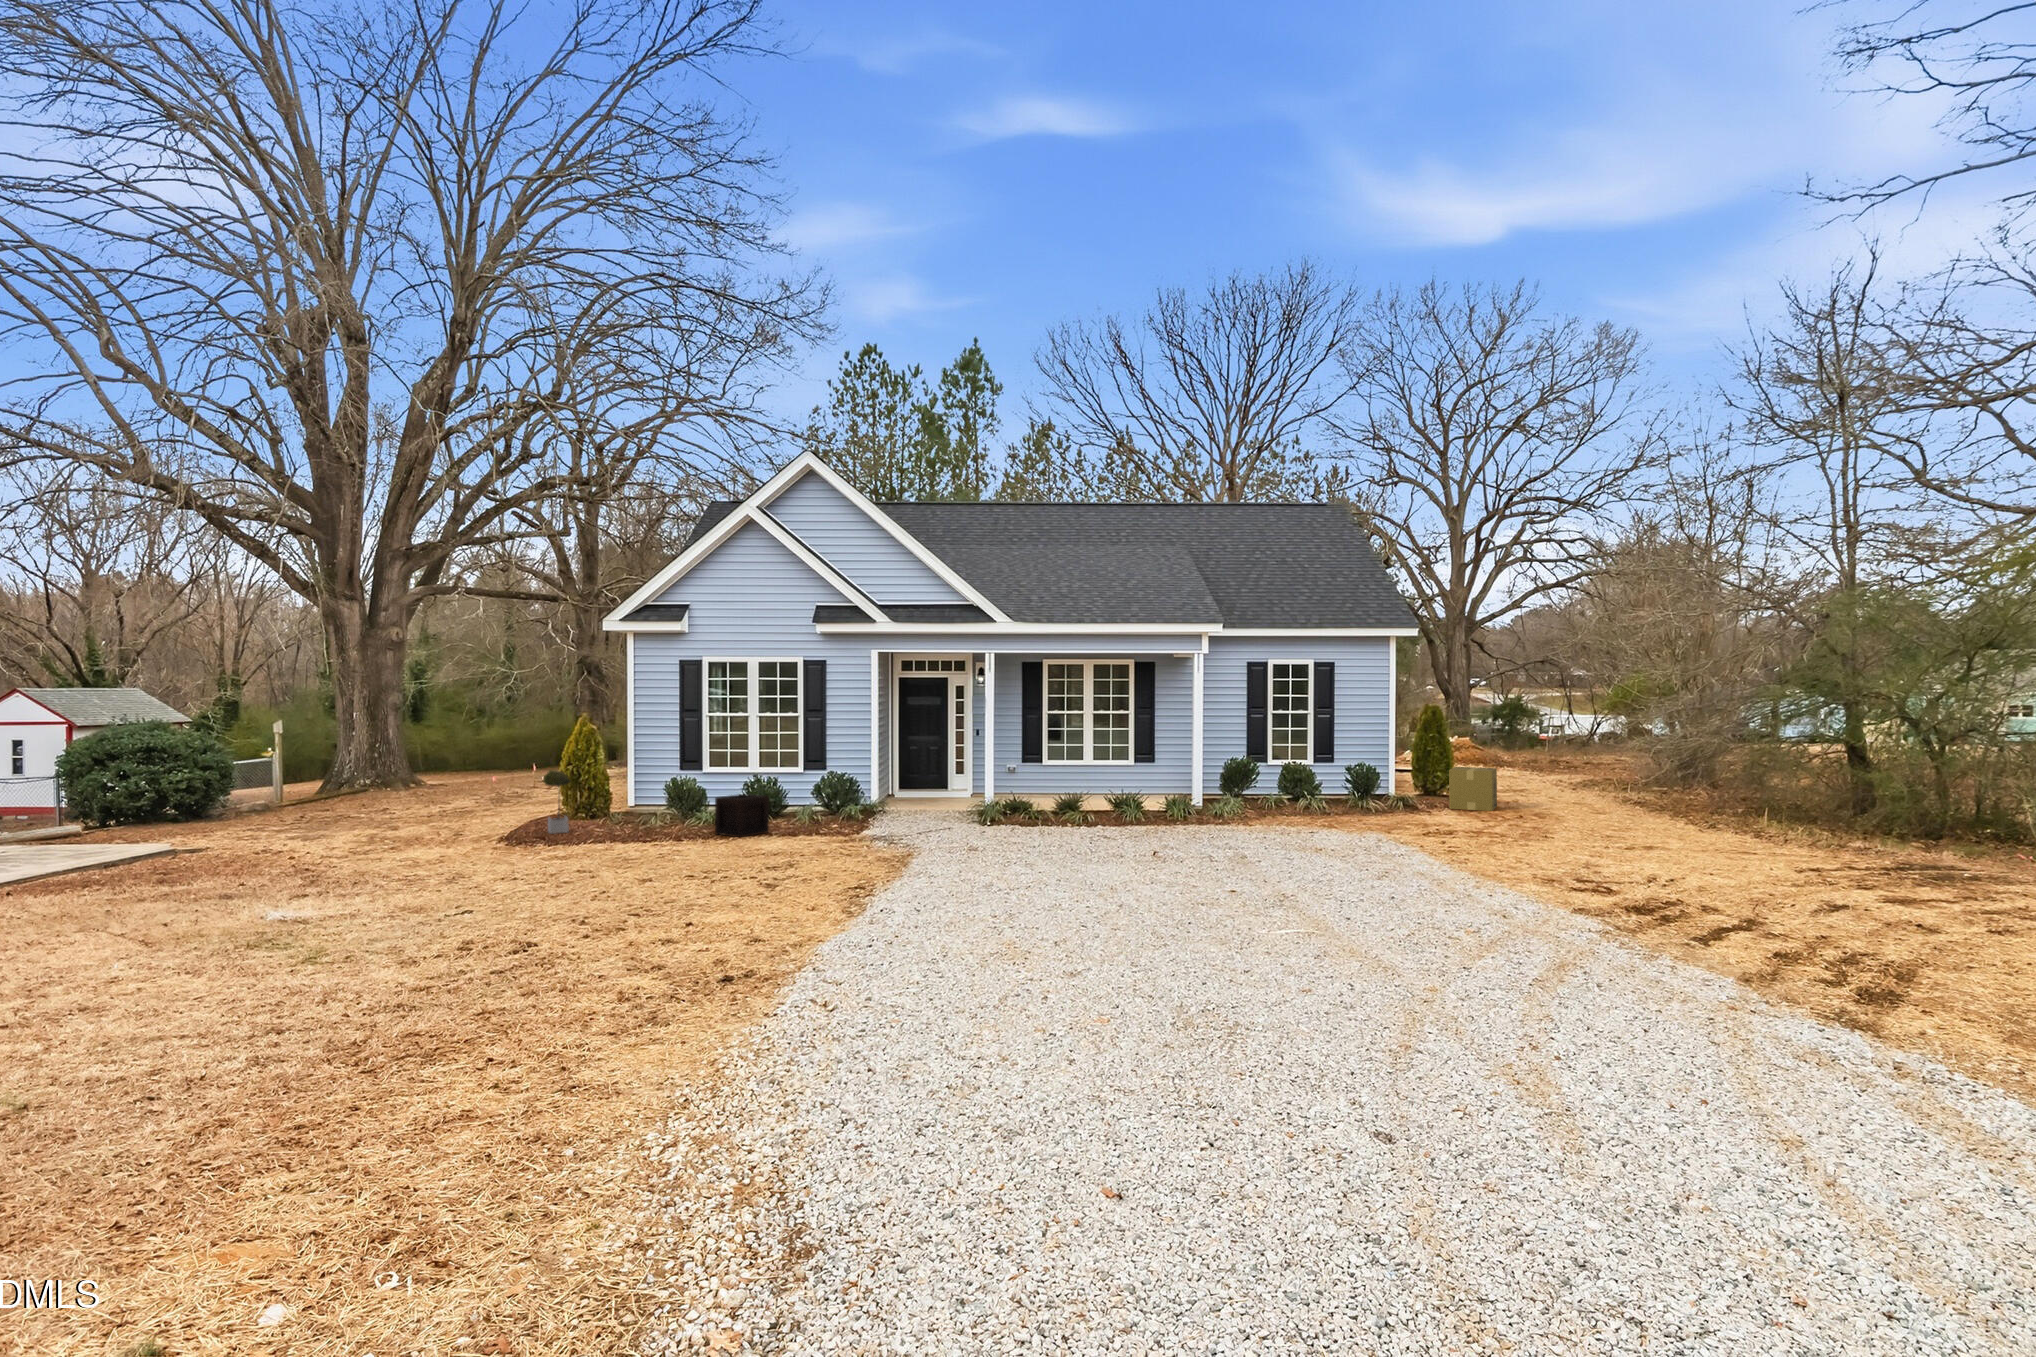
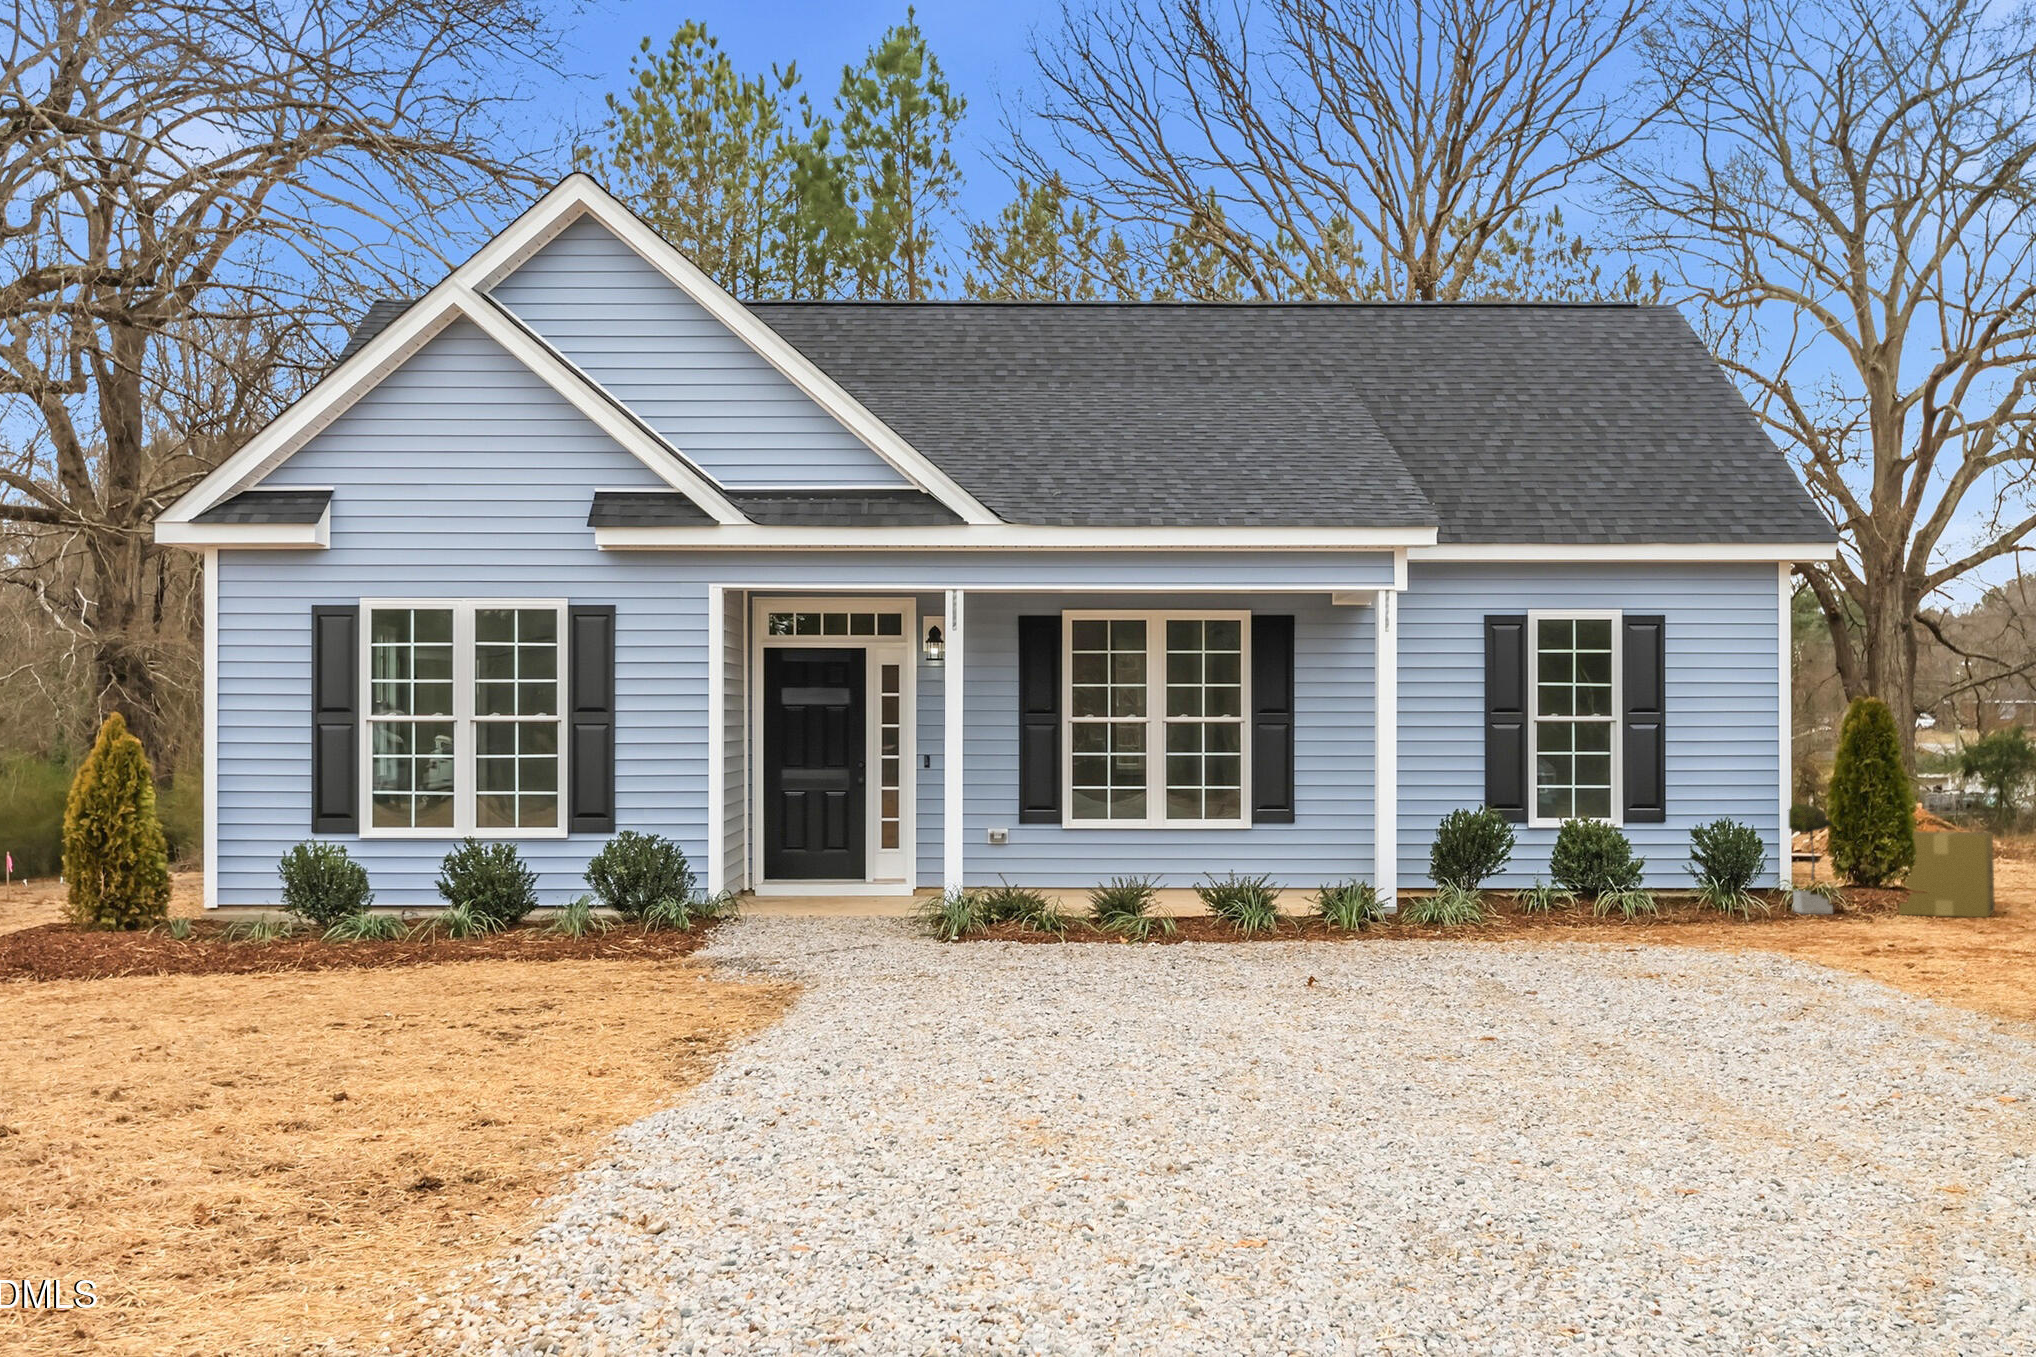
potted tree: present [543,770,571,834] -> present [1787,802,1833,914]
wooden crate: present [715,794,770,837] -> none [382,880,498,966]

